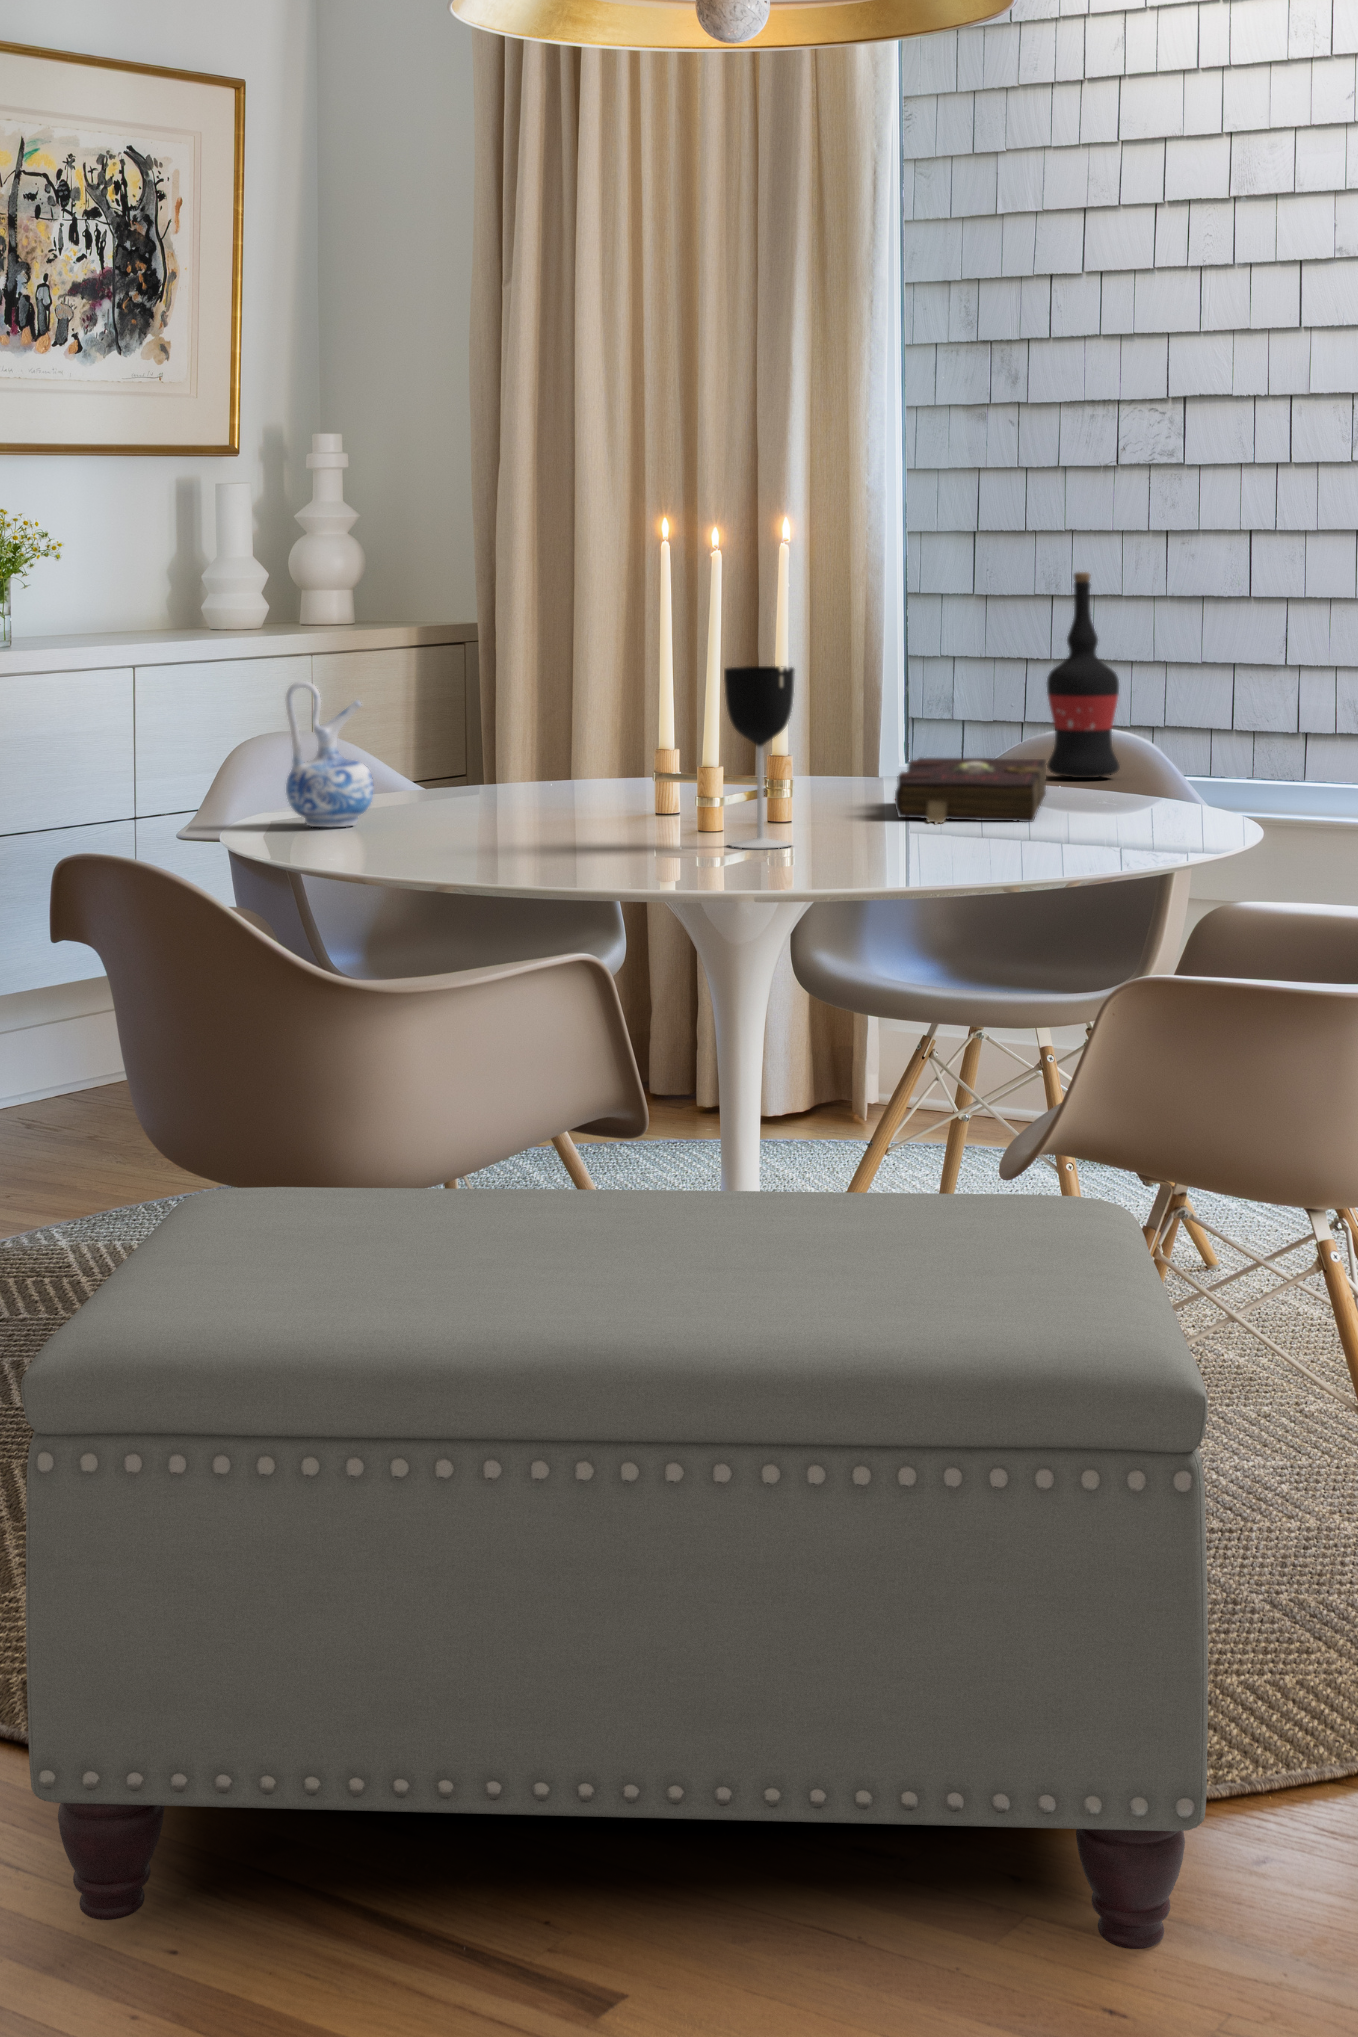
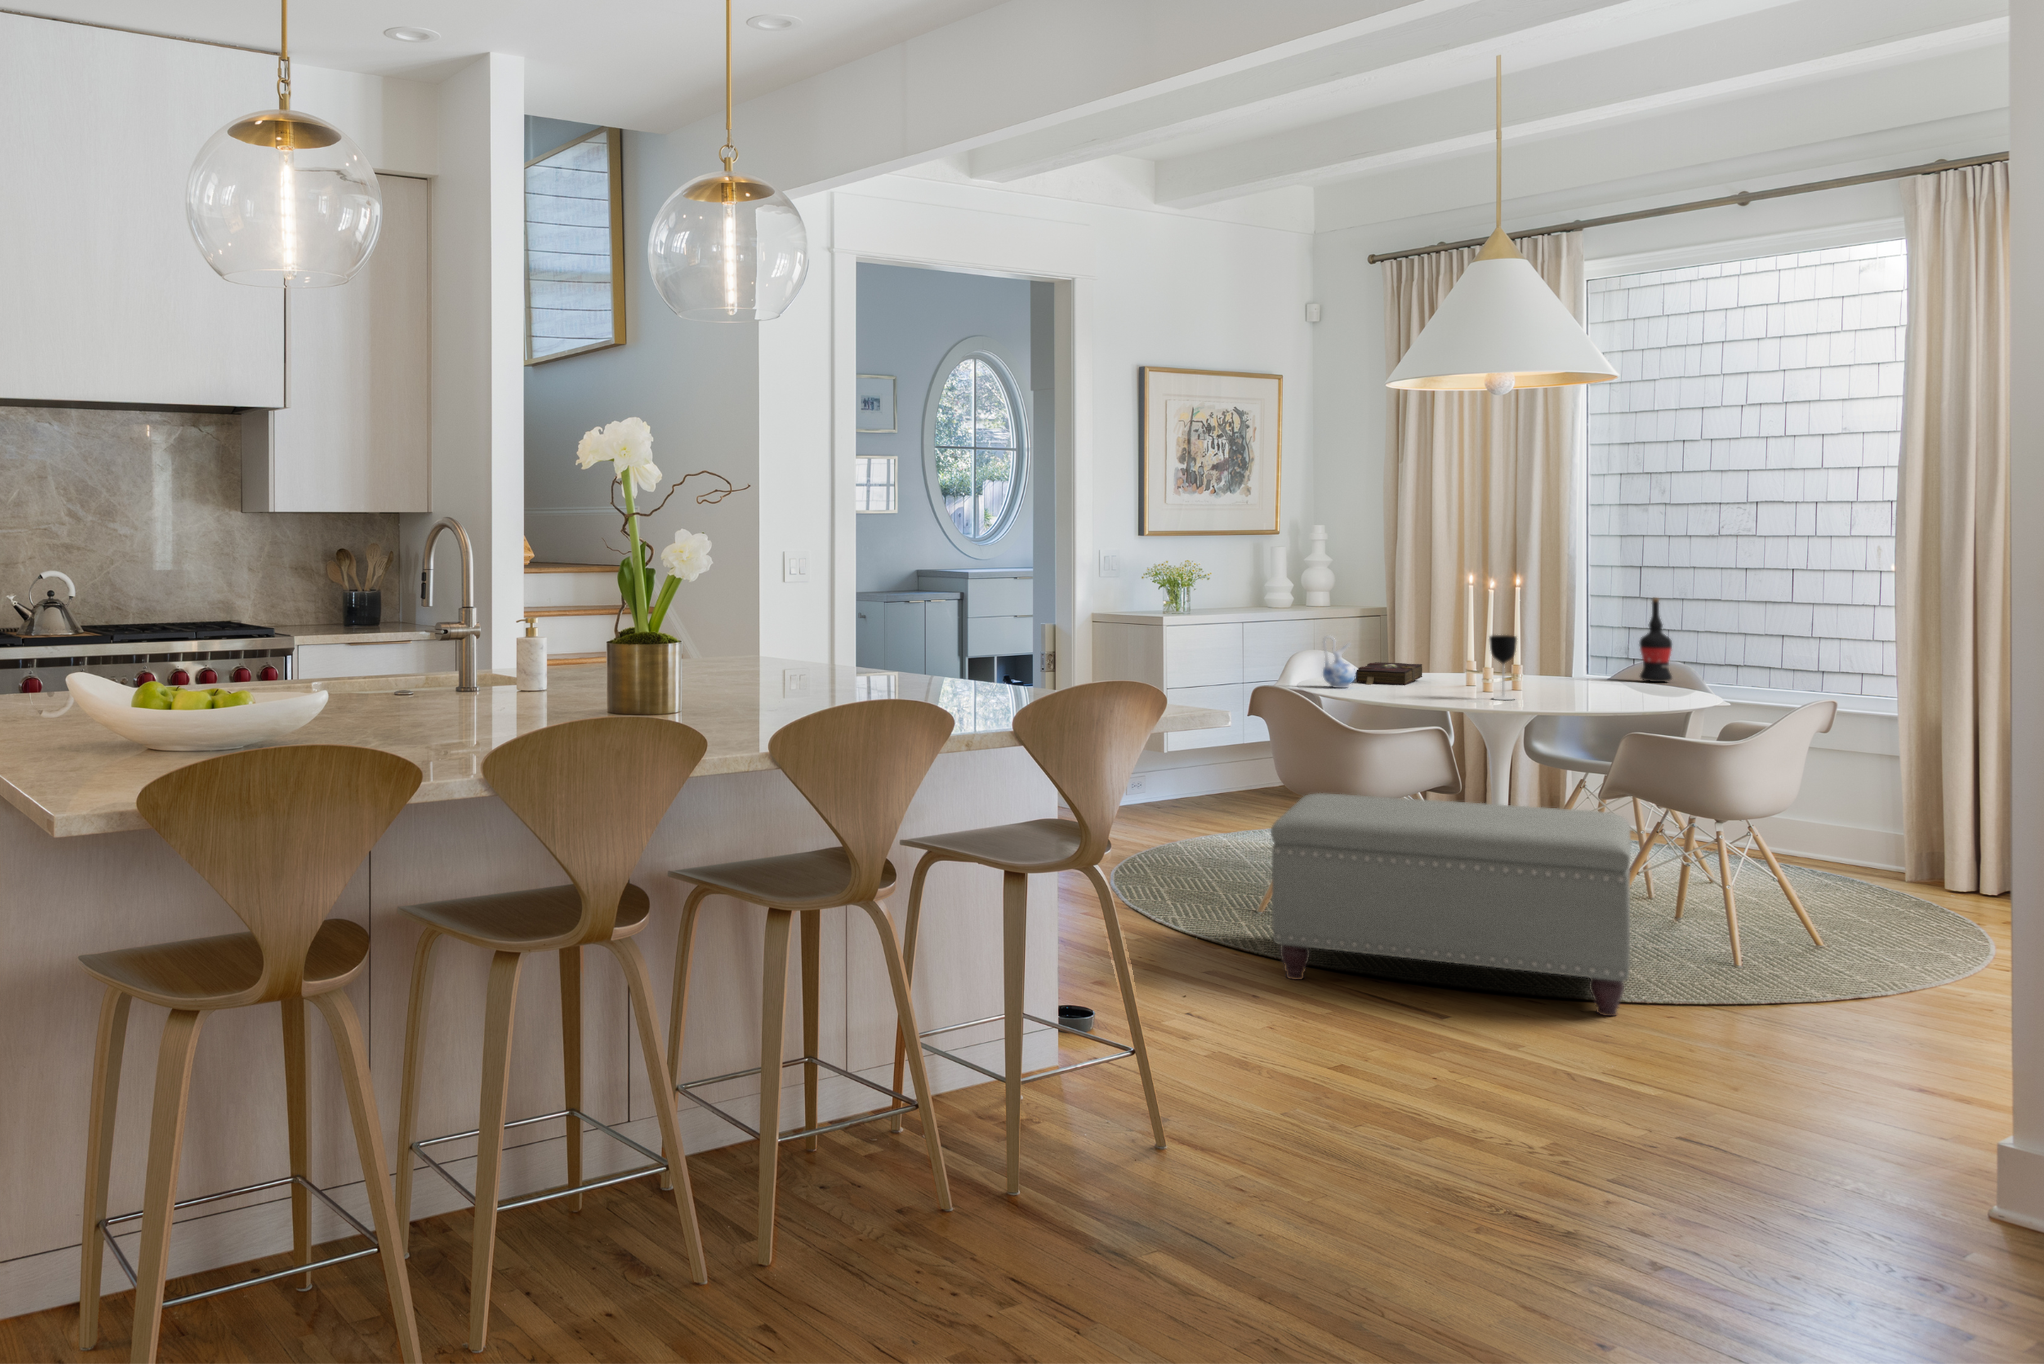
book: present [895,758,1046,824] -> present [1356,662,1422,685]

